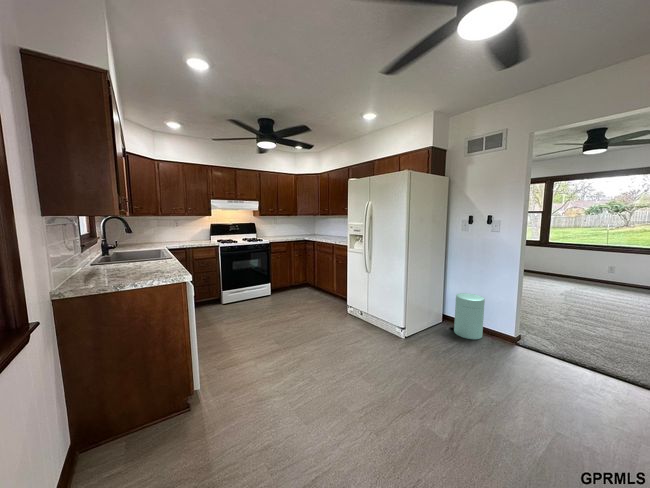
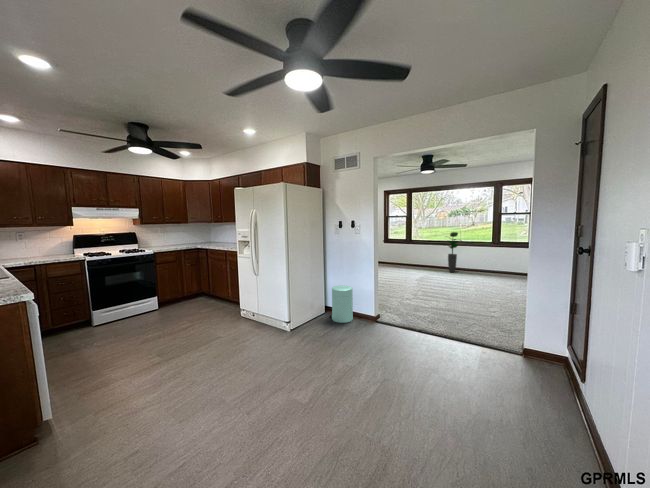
potted plant: none [603,235,639,289] -> present [448,232,461,272]

